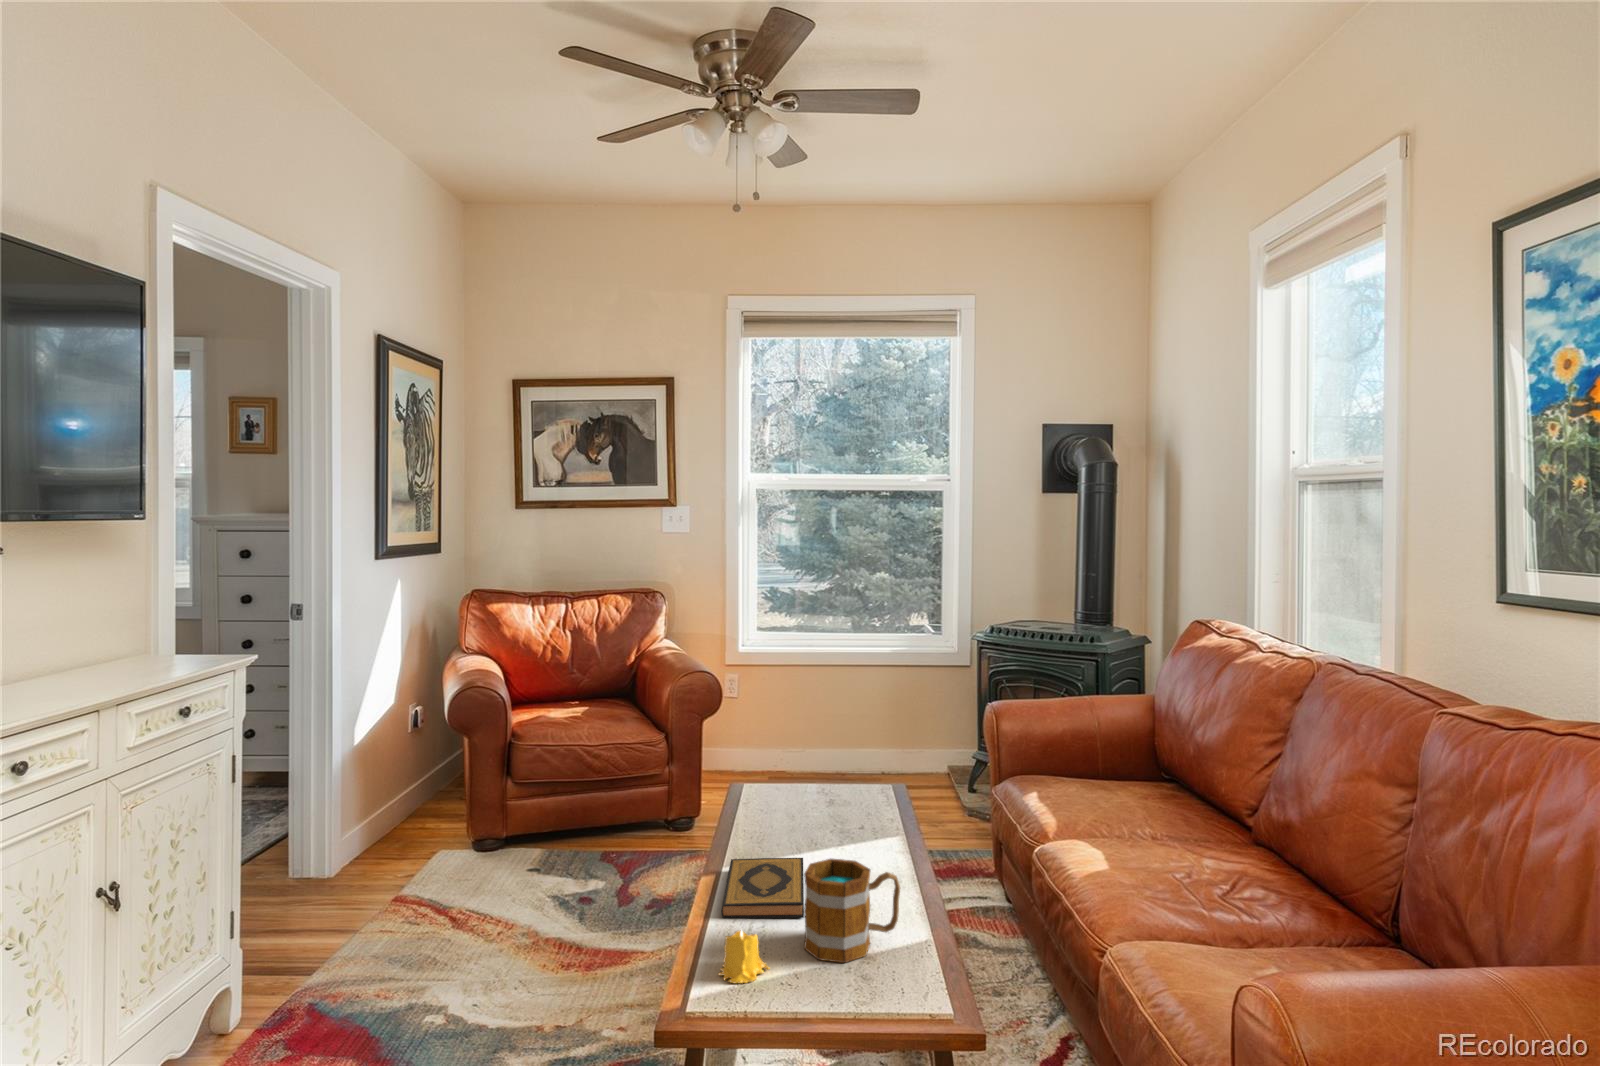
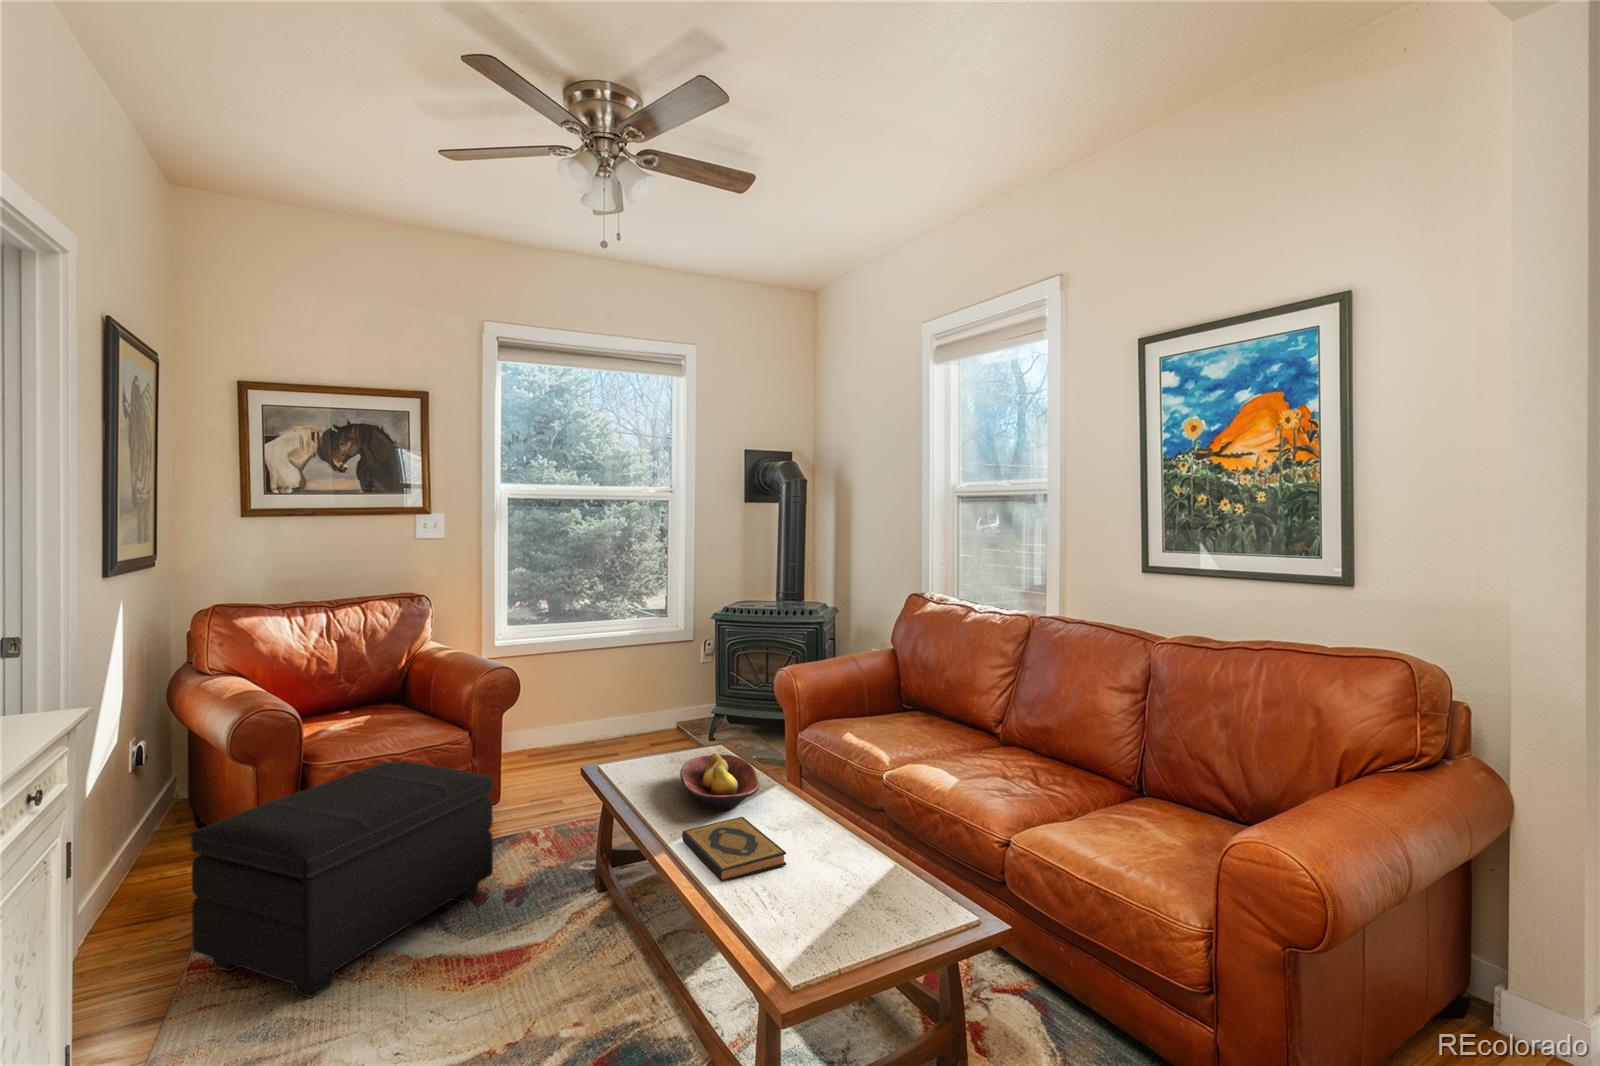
footstool: none [397,749,641,944] -> present [191,761,493,997]
fruit bowl: none [773,785,867,849] -> present [680,753,760,810]
mug: present [804,859,900,963] -> none [807,806,877,895]
candle: present [719,930,769,983] -> none [768,881,808,932]

